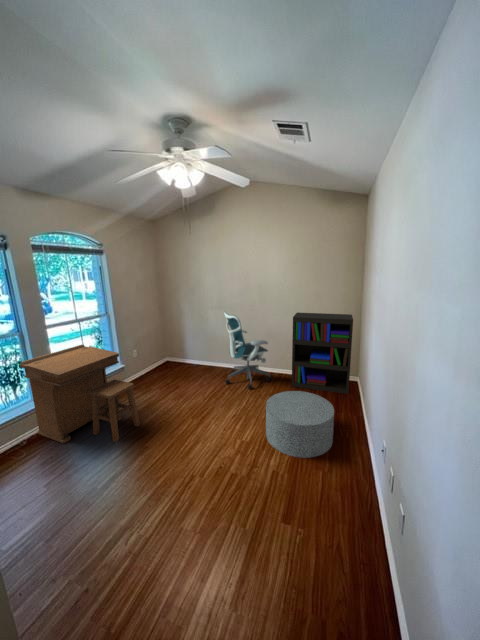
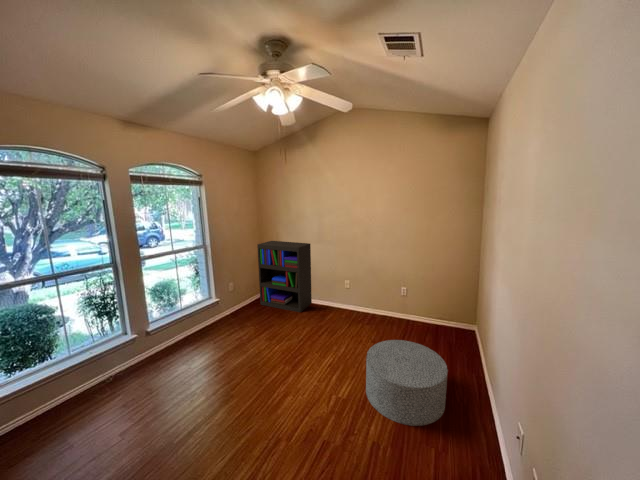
office chair: present [224,312,271,389] -> none [324,245,374,332]
bookshelf: present [292,313,353,394] -> present [257,241,312,312]
desk: present [20,345,140,444] -> none [112,277,230,386]

